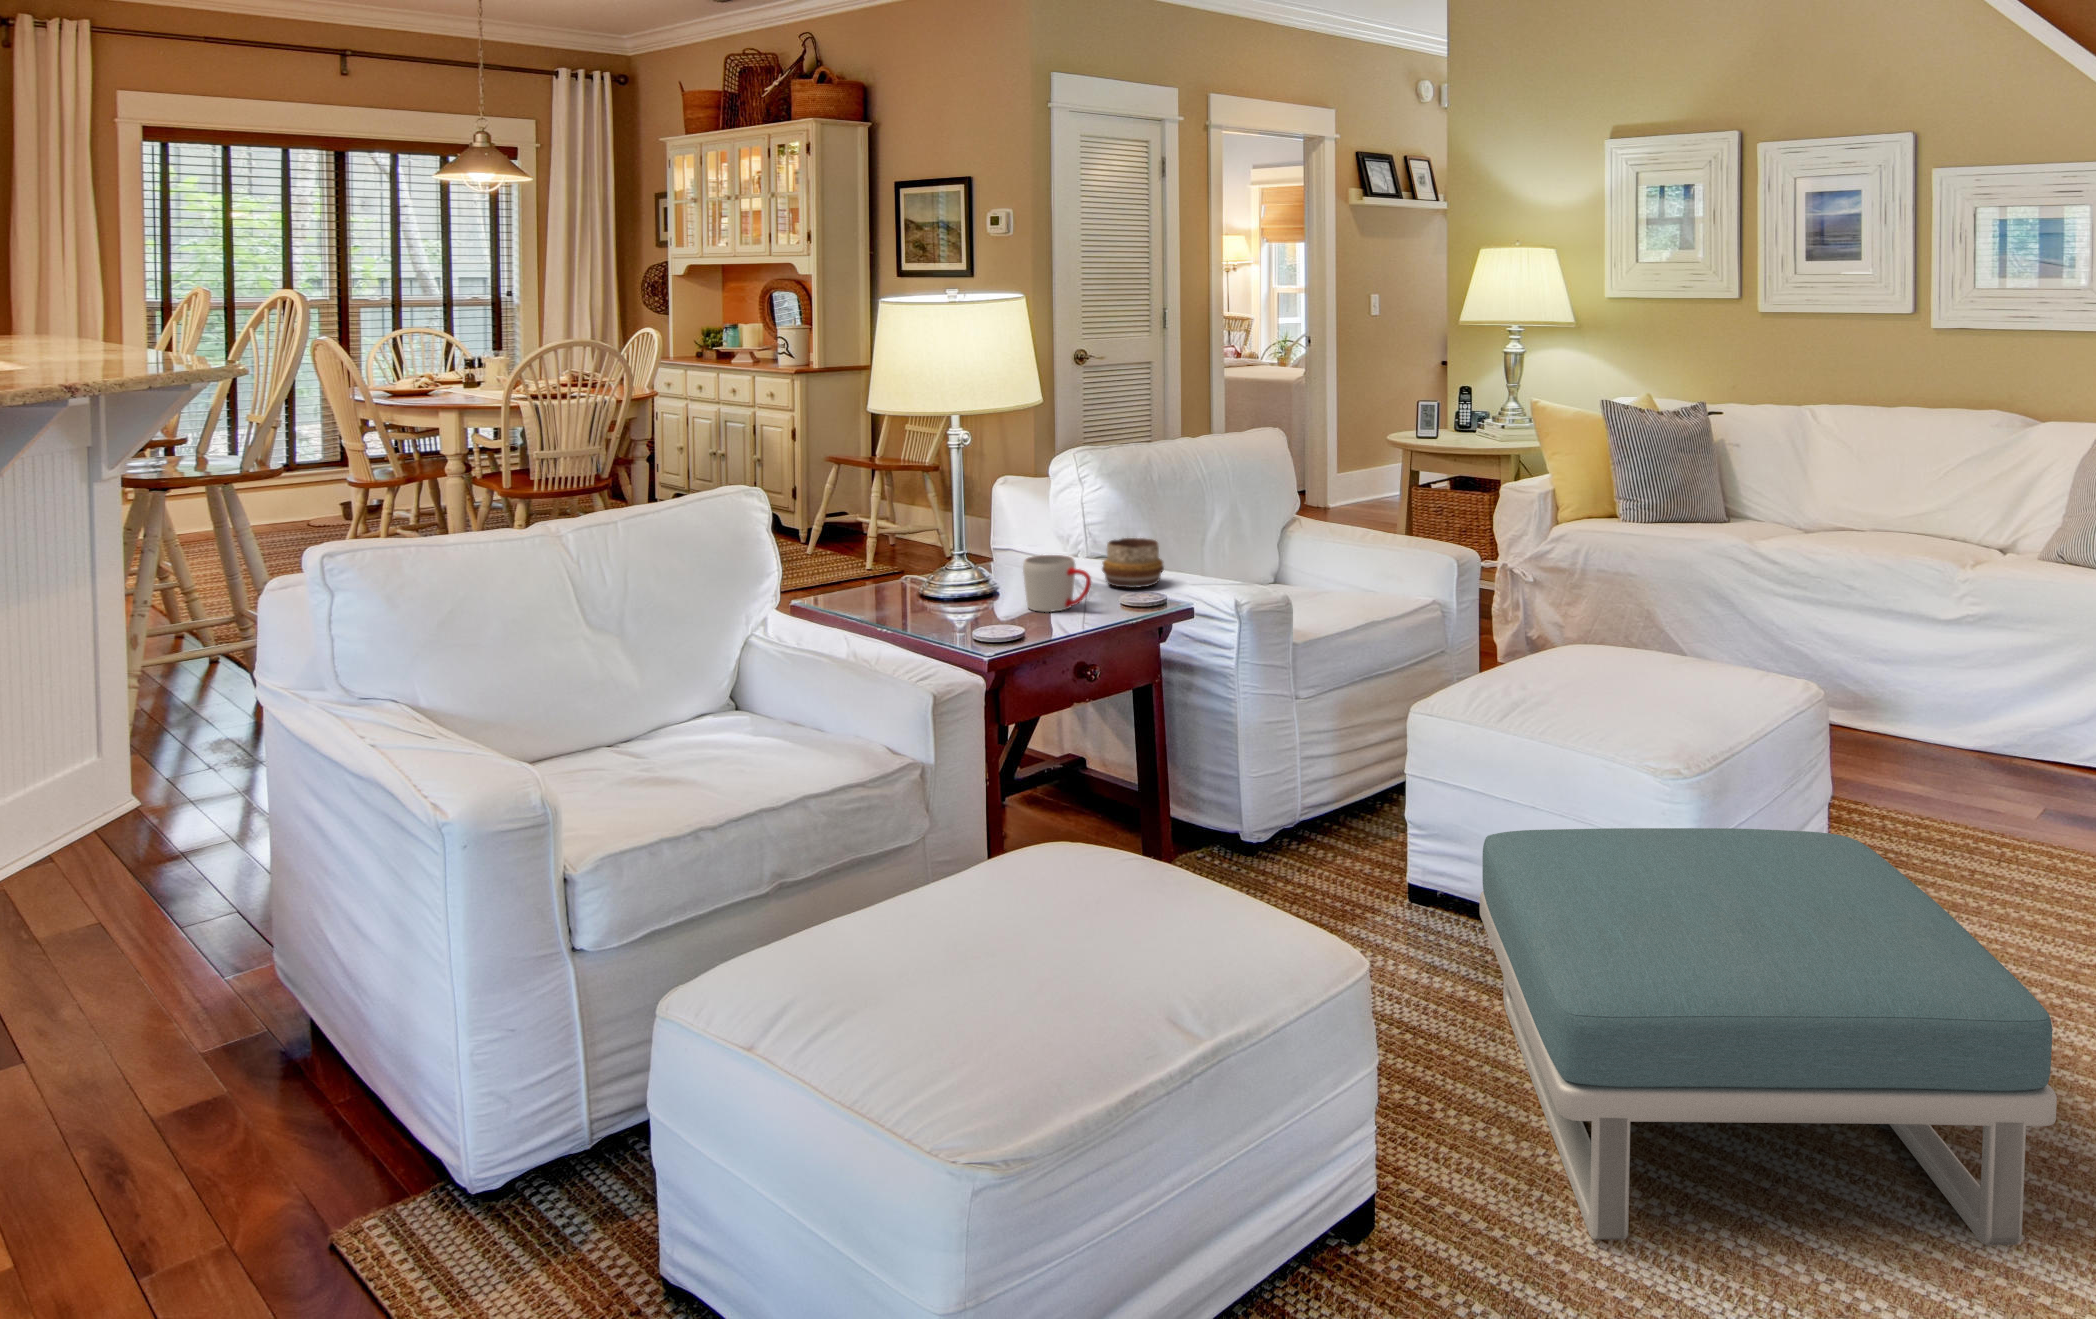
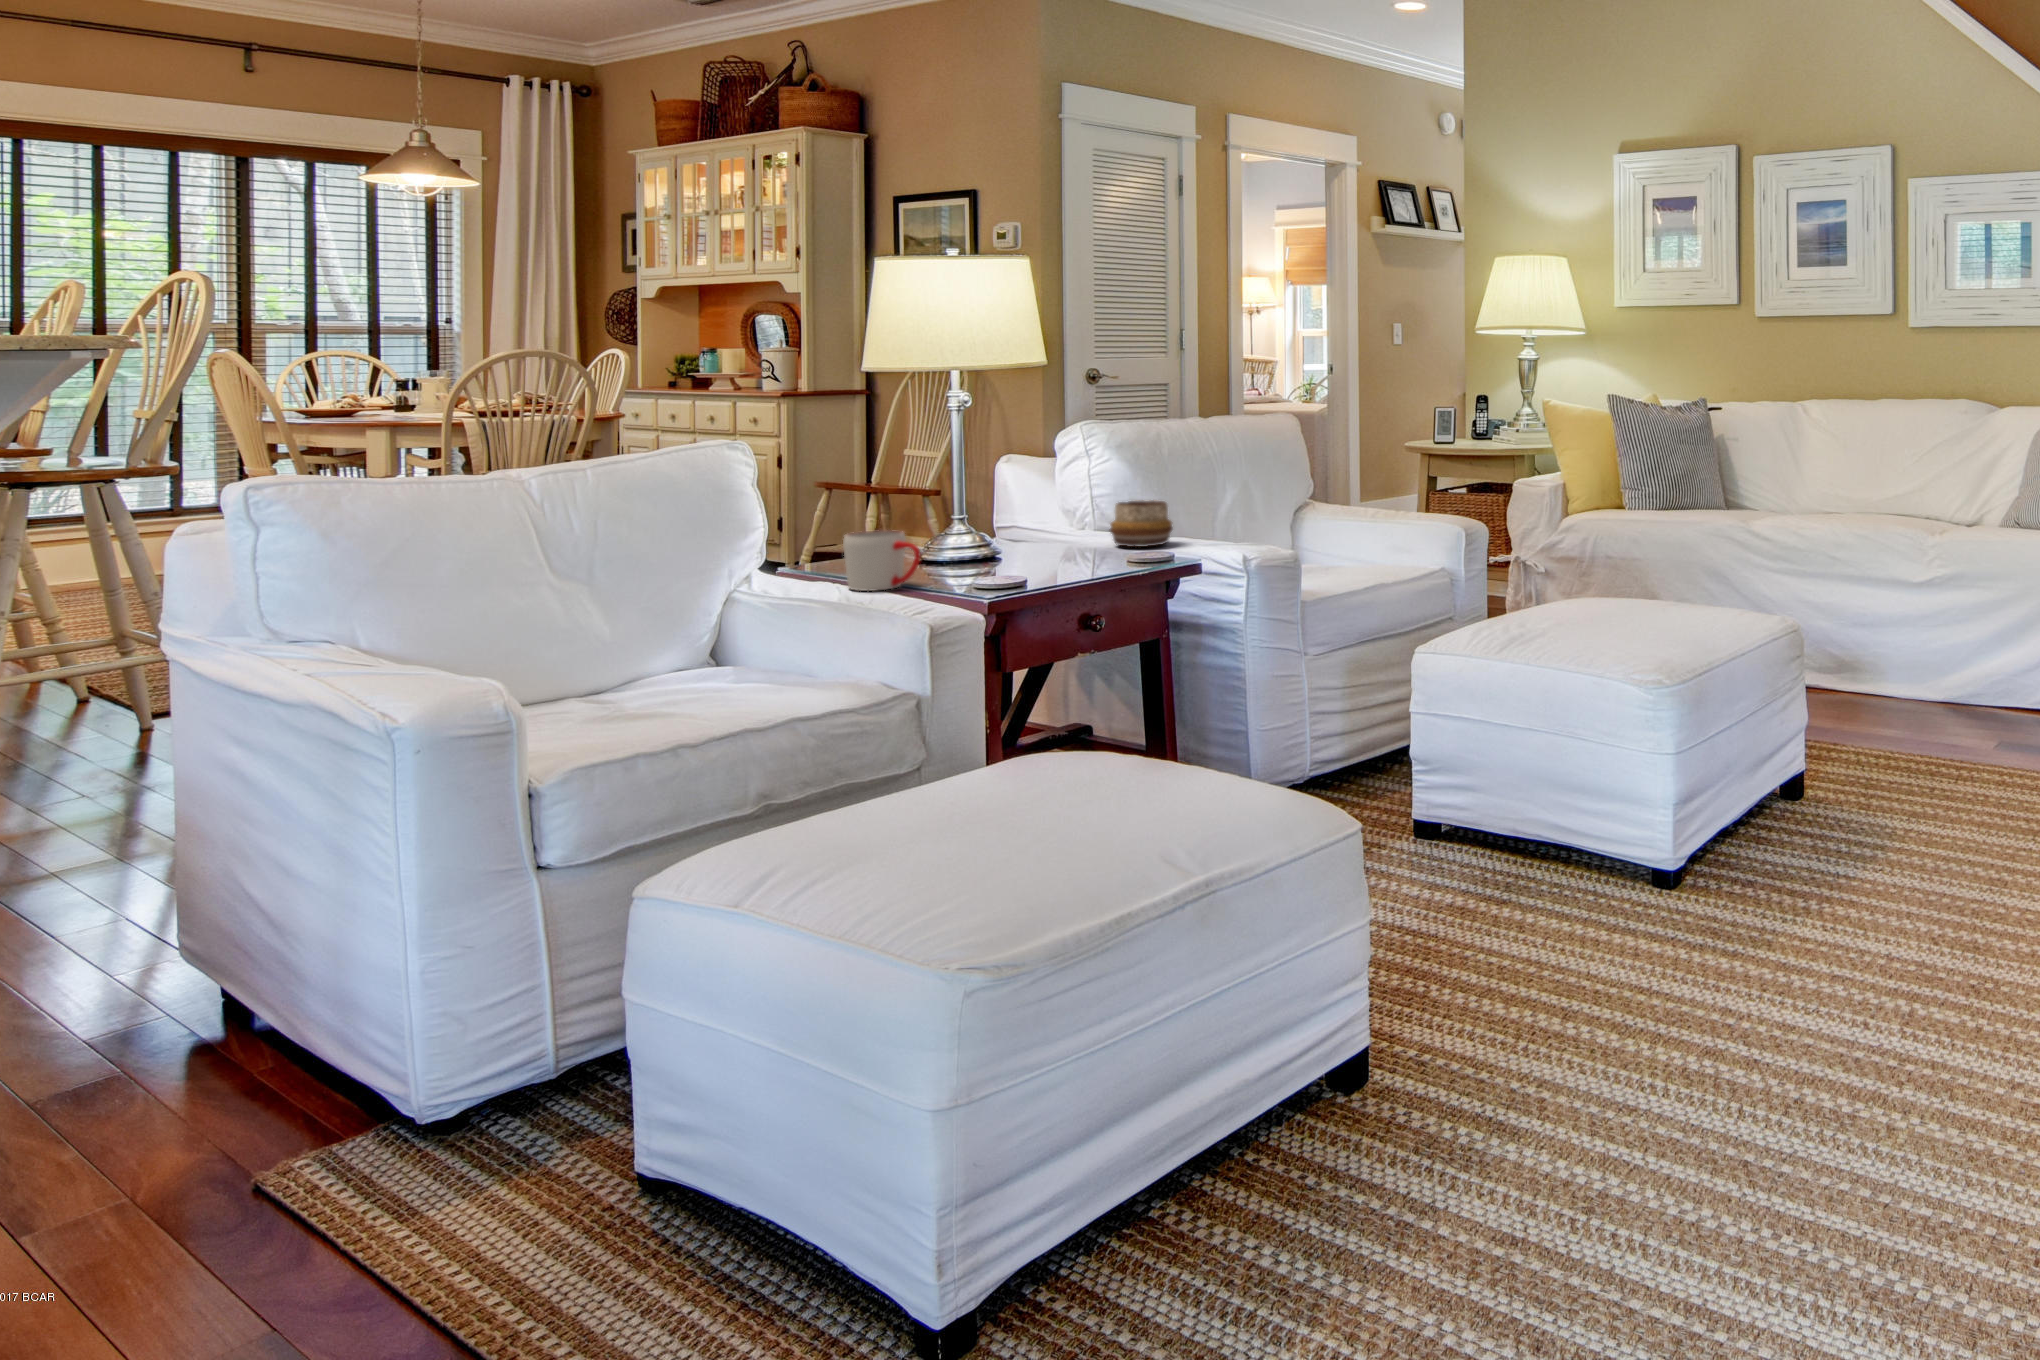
mug: present [1023,555,1091,612] -> present [843,530,920,591]
footstool: present [1480,828,2057,1245] -> none [1477,725,1974,1072]

